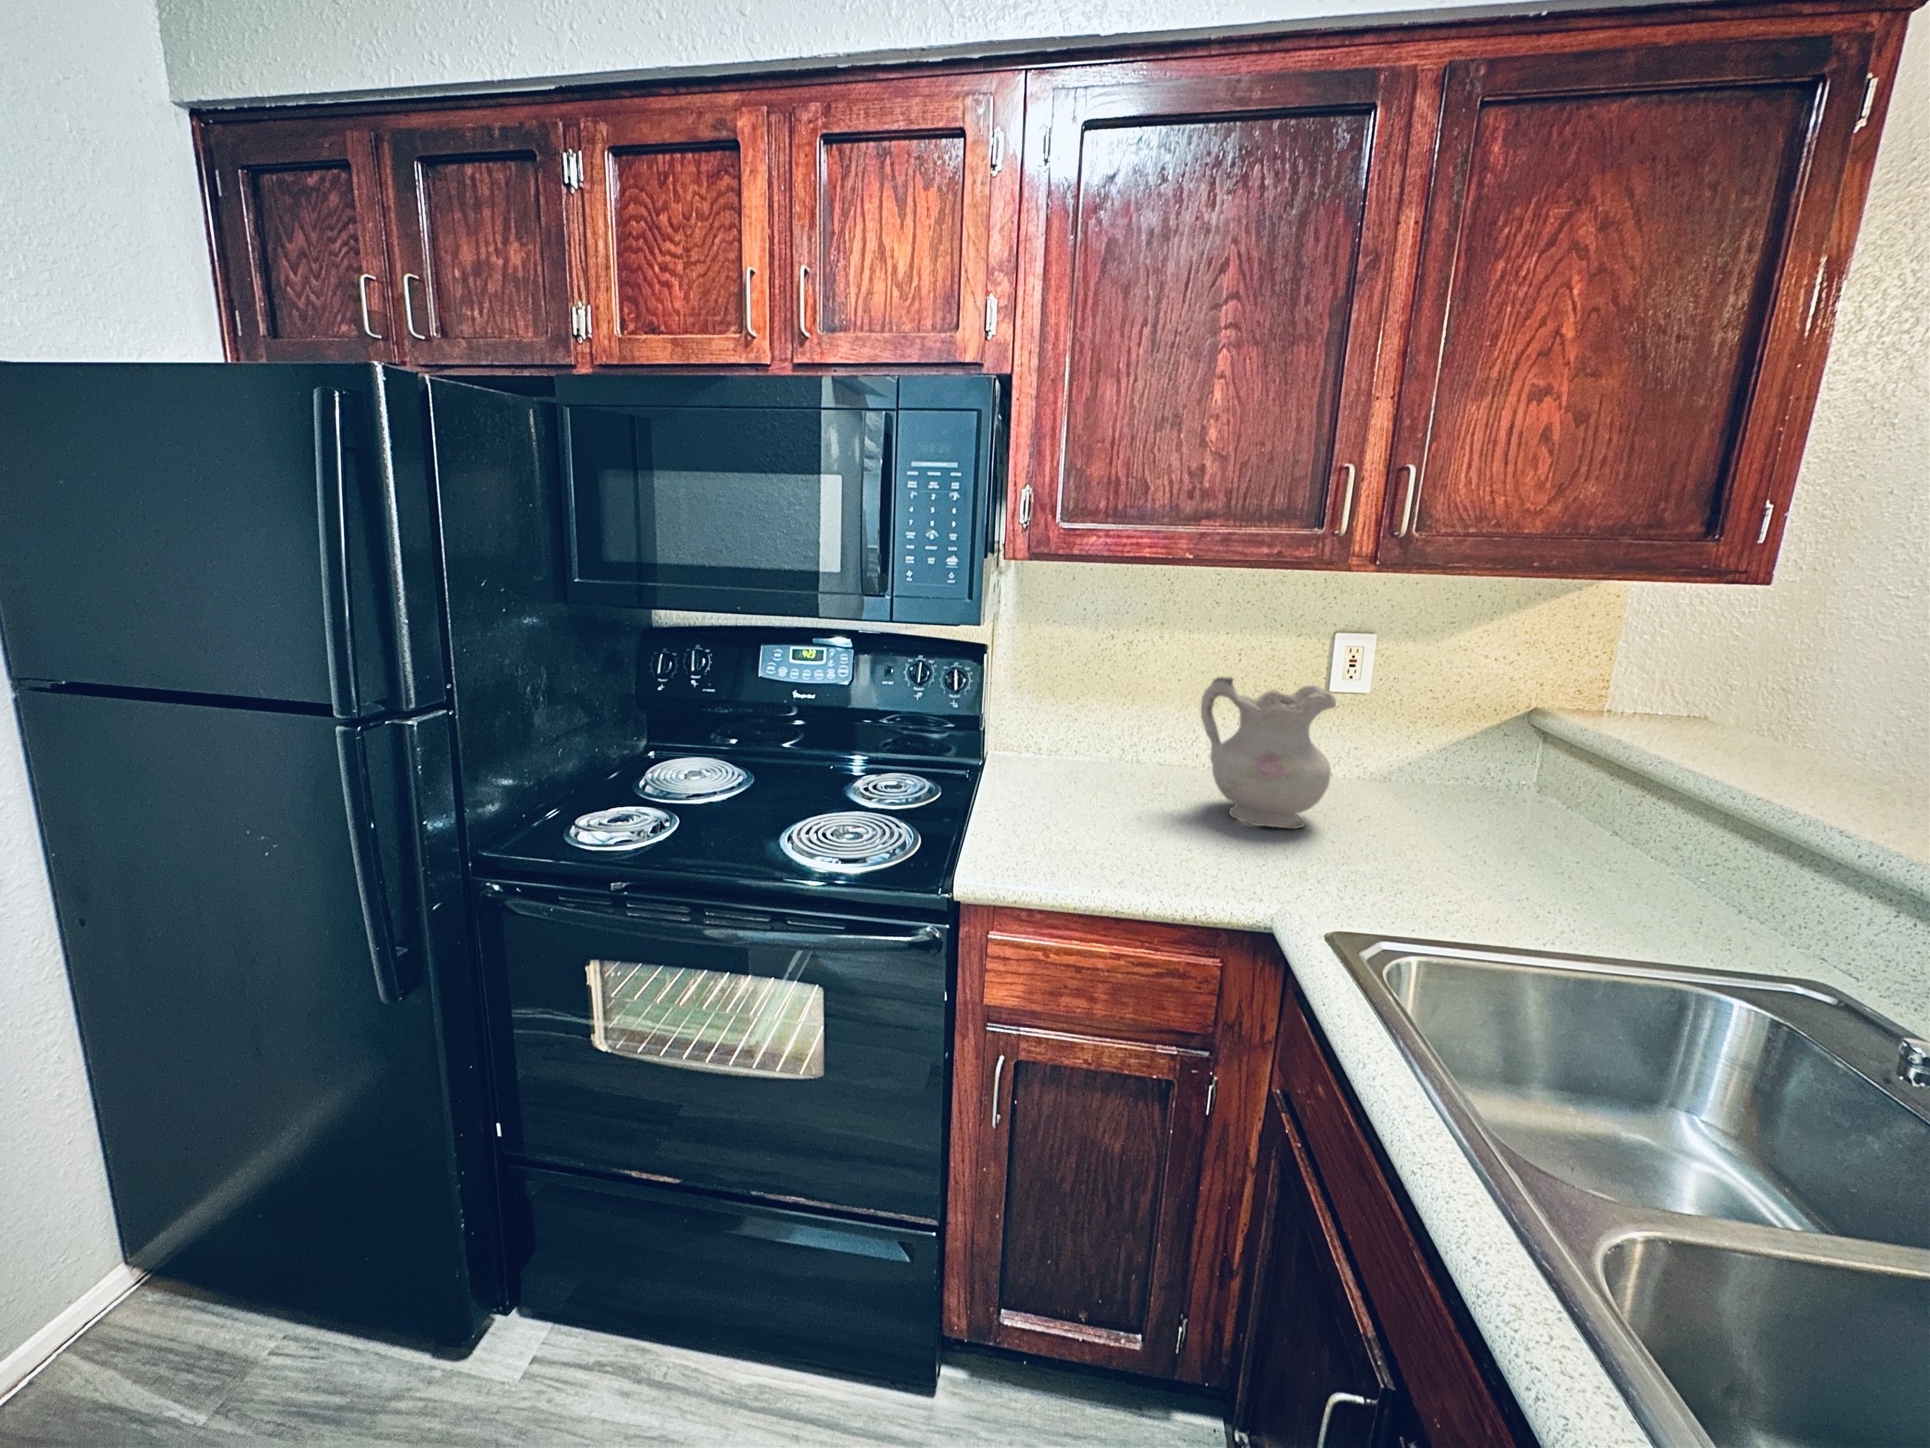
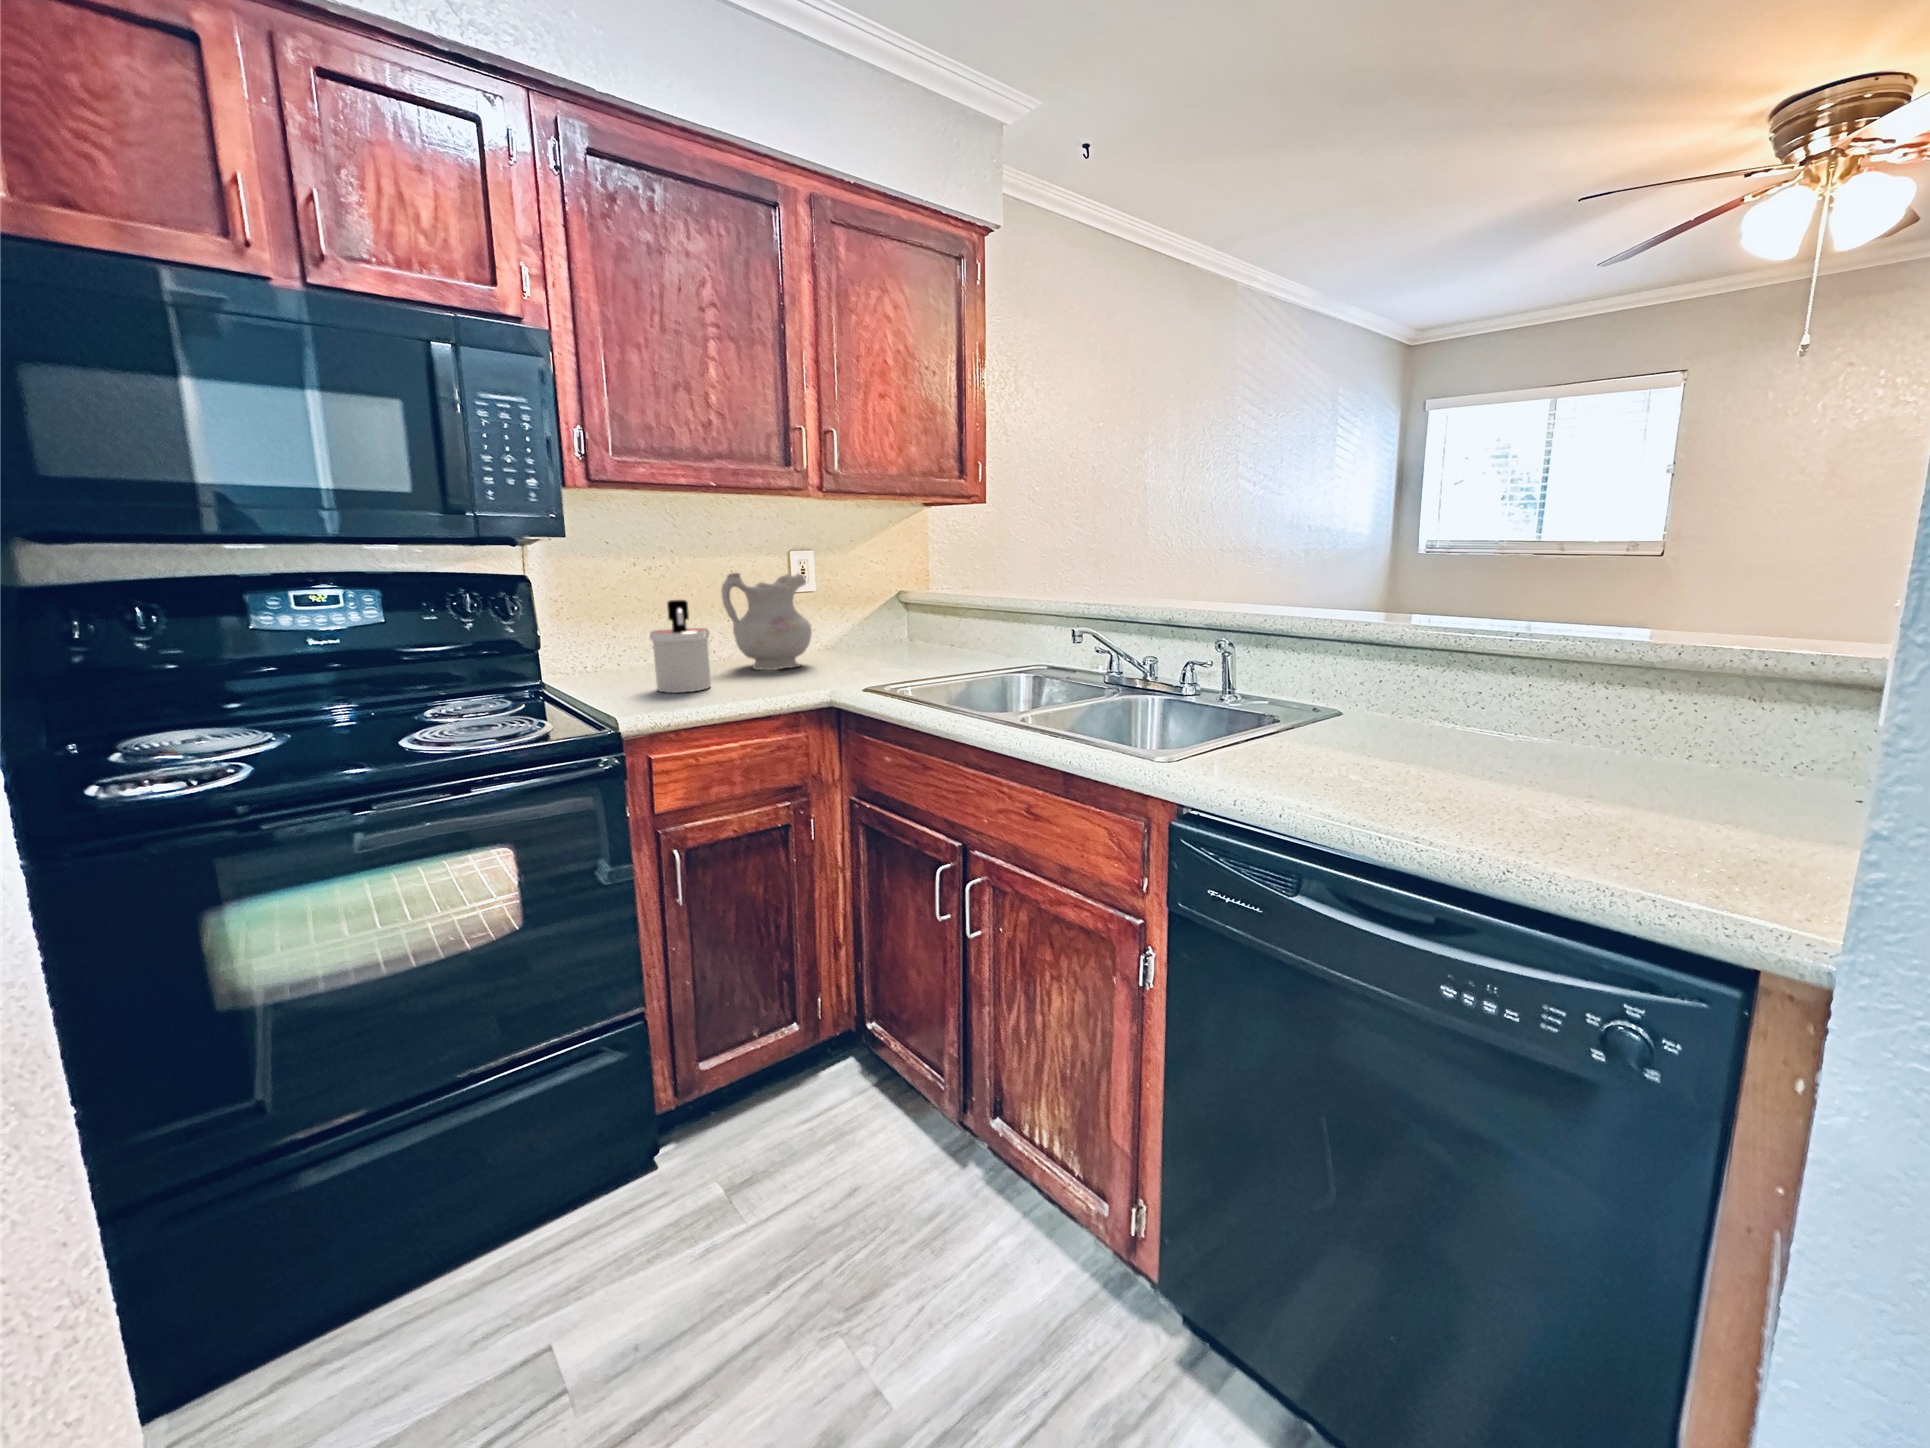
soap dispenser: none [1068,713,1146,842] -> present [650,600,711,693]

